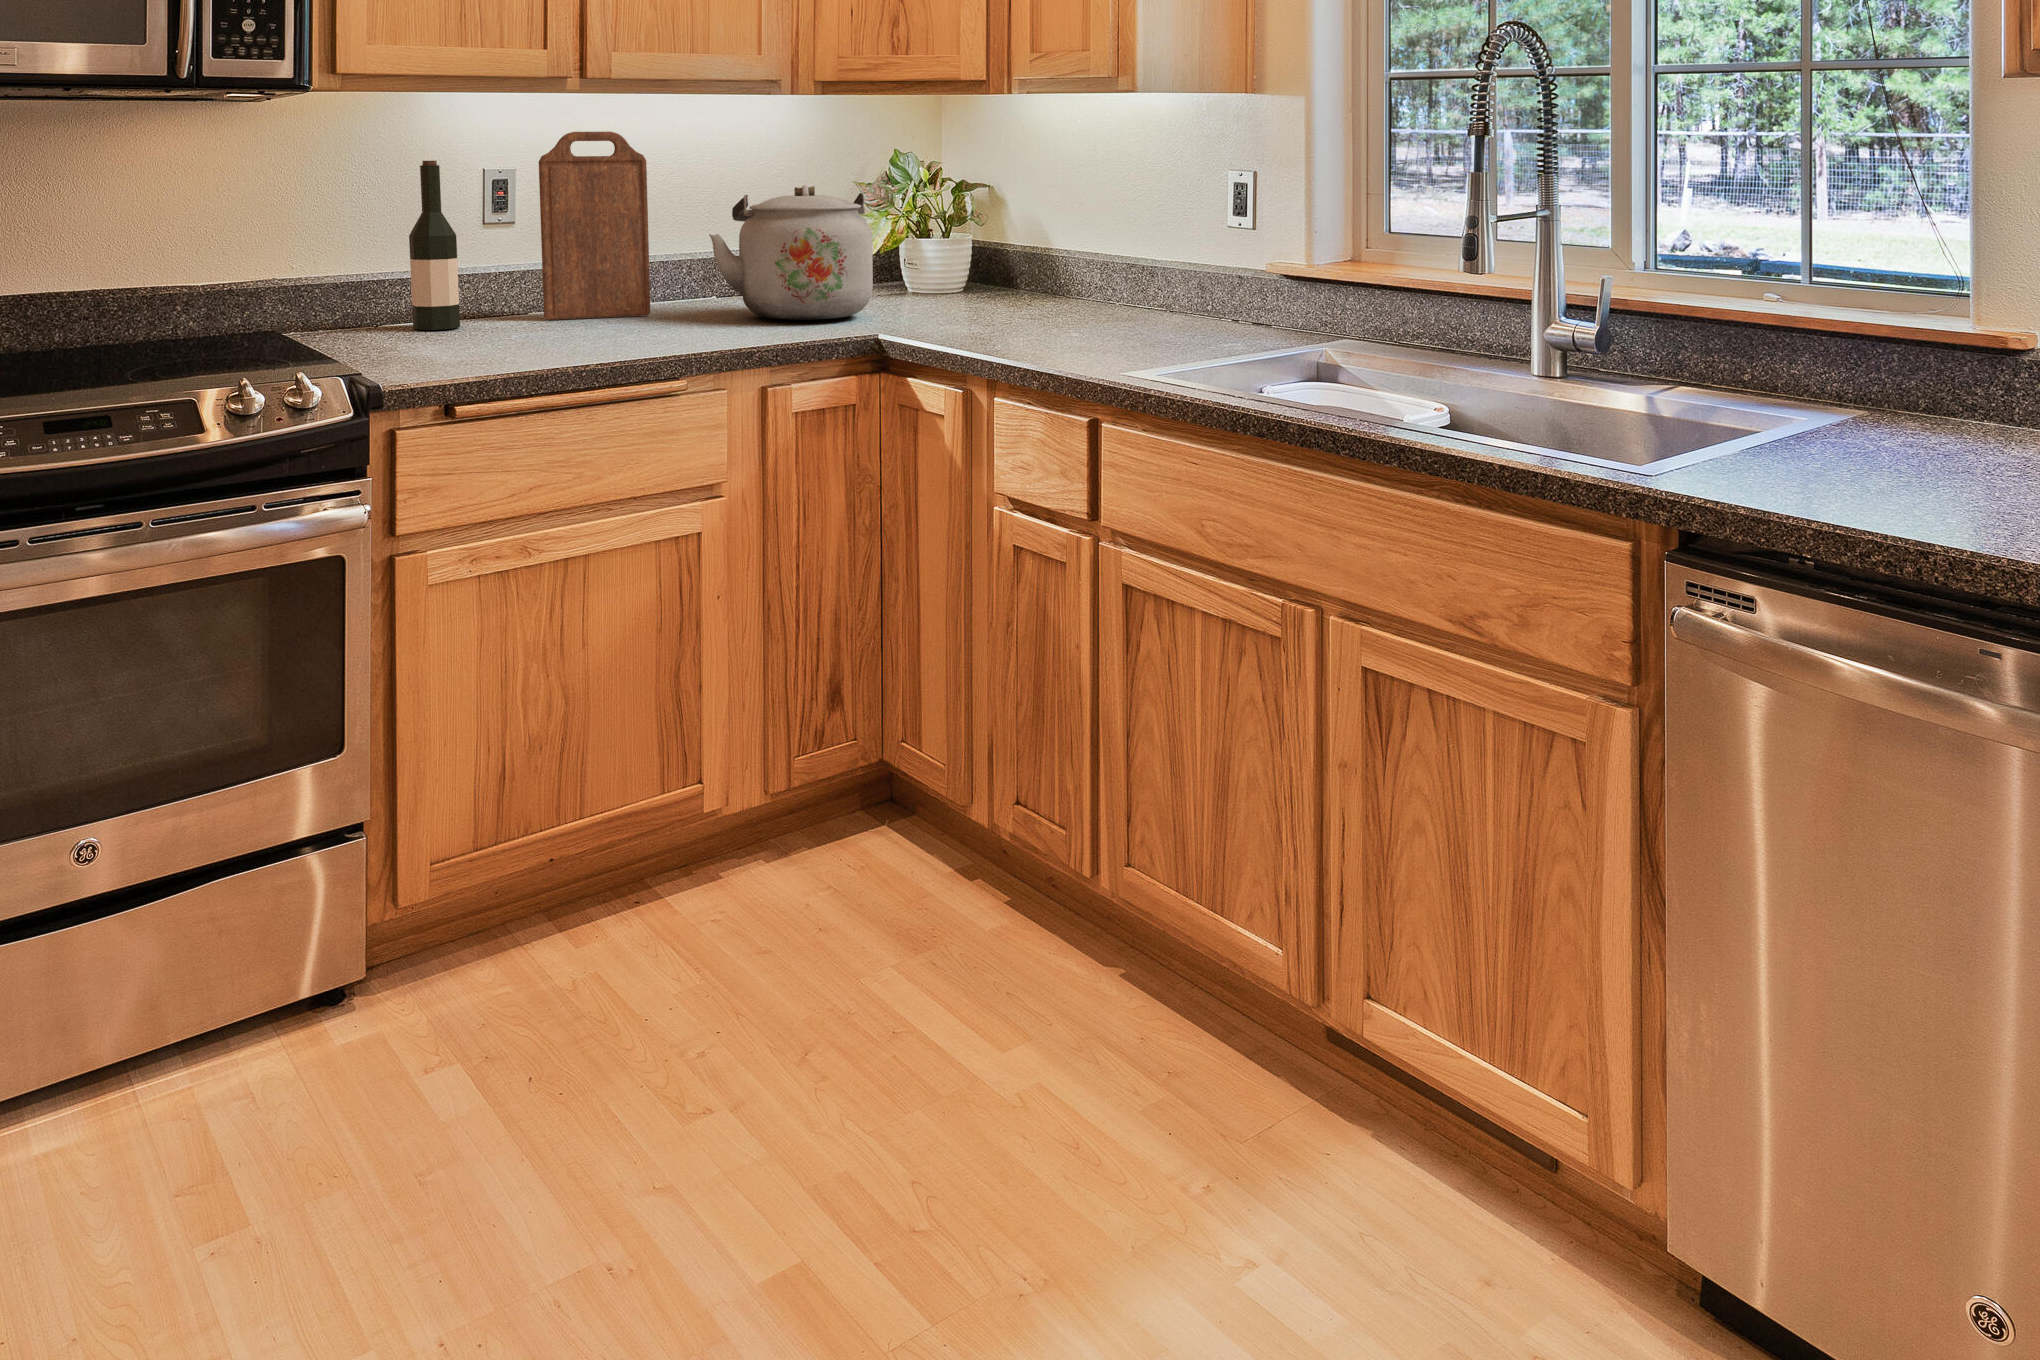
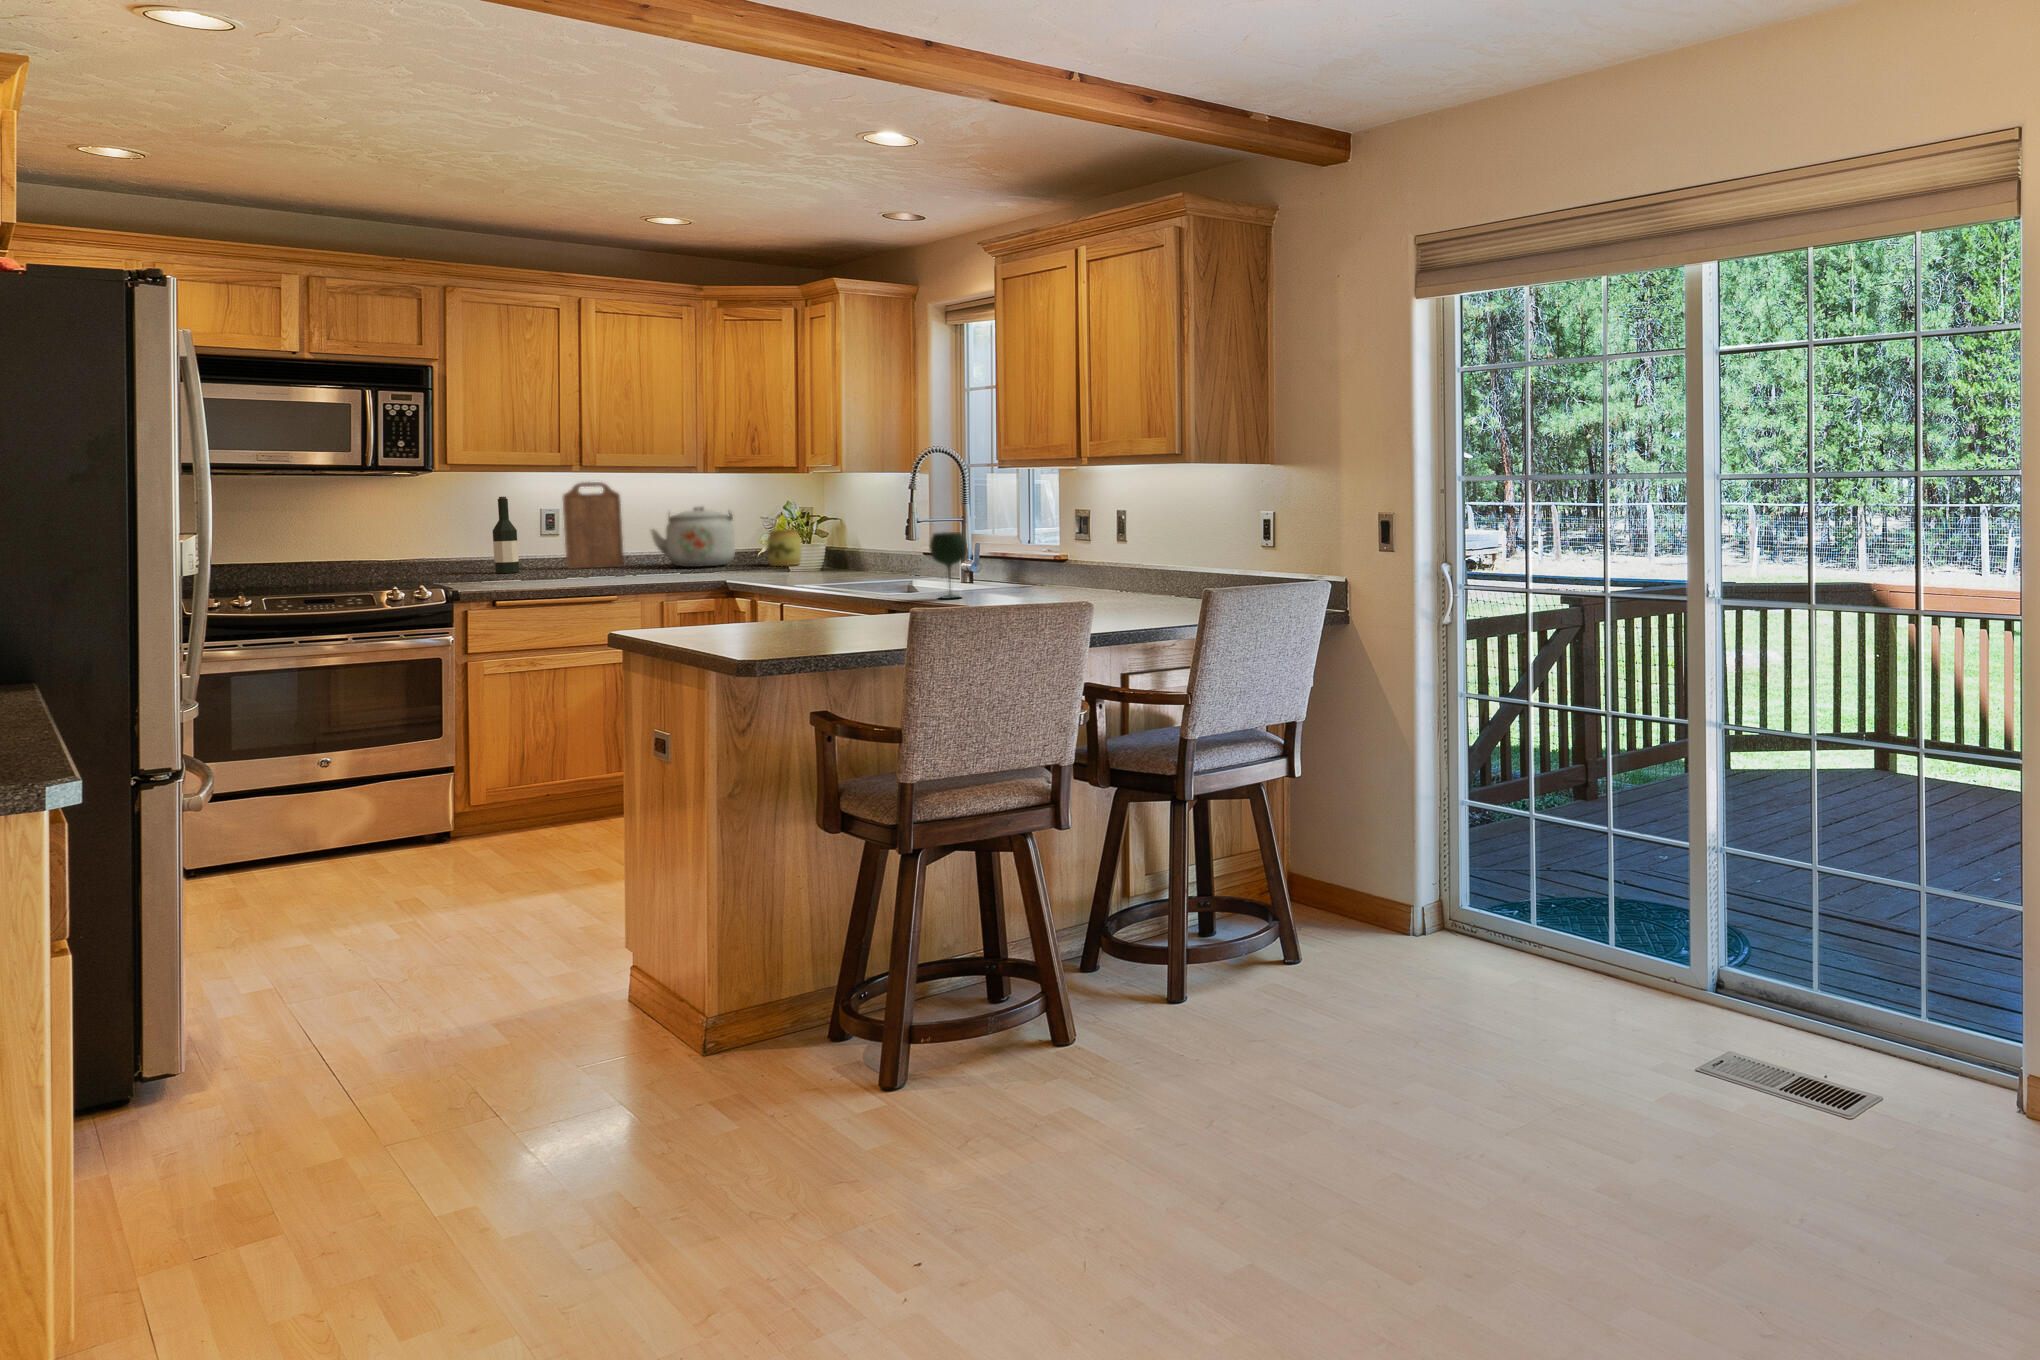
jar: none [940,223,1012,320] -> present [766,523,802,566]
wine glass: none [1859,277,2000,504] -> present [930,532,967,599]

